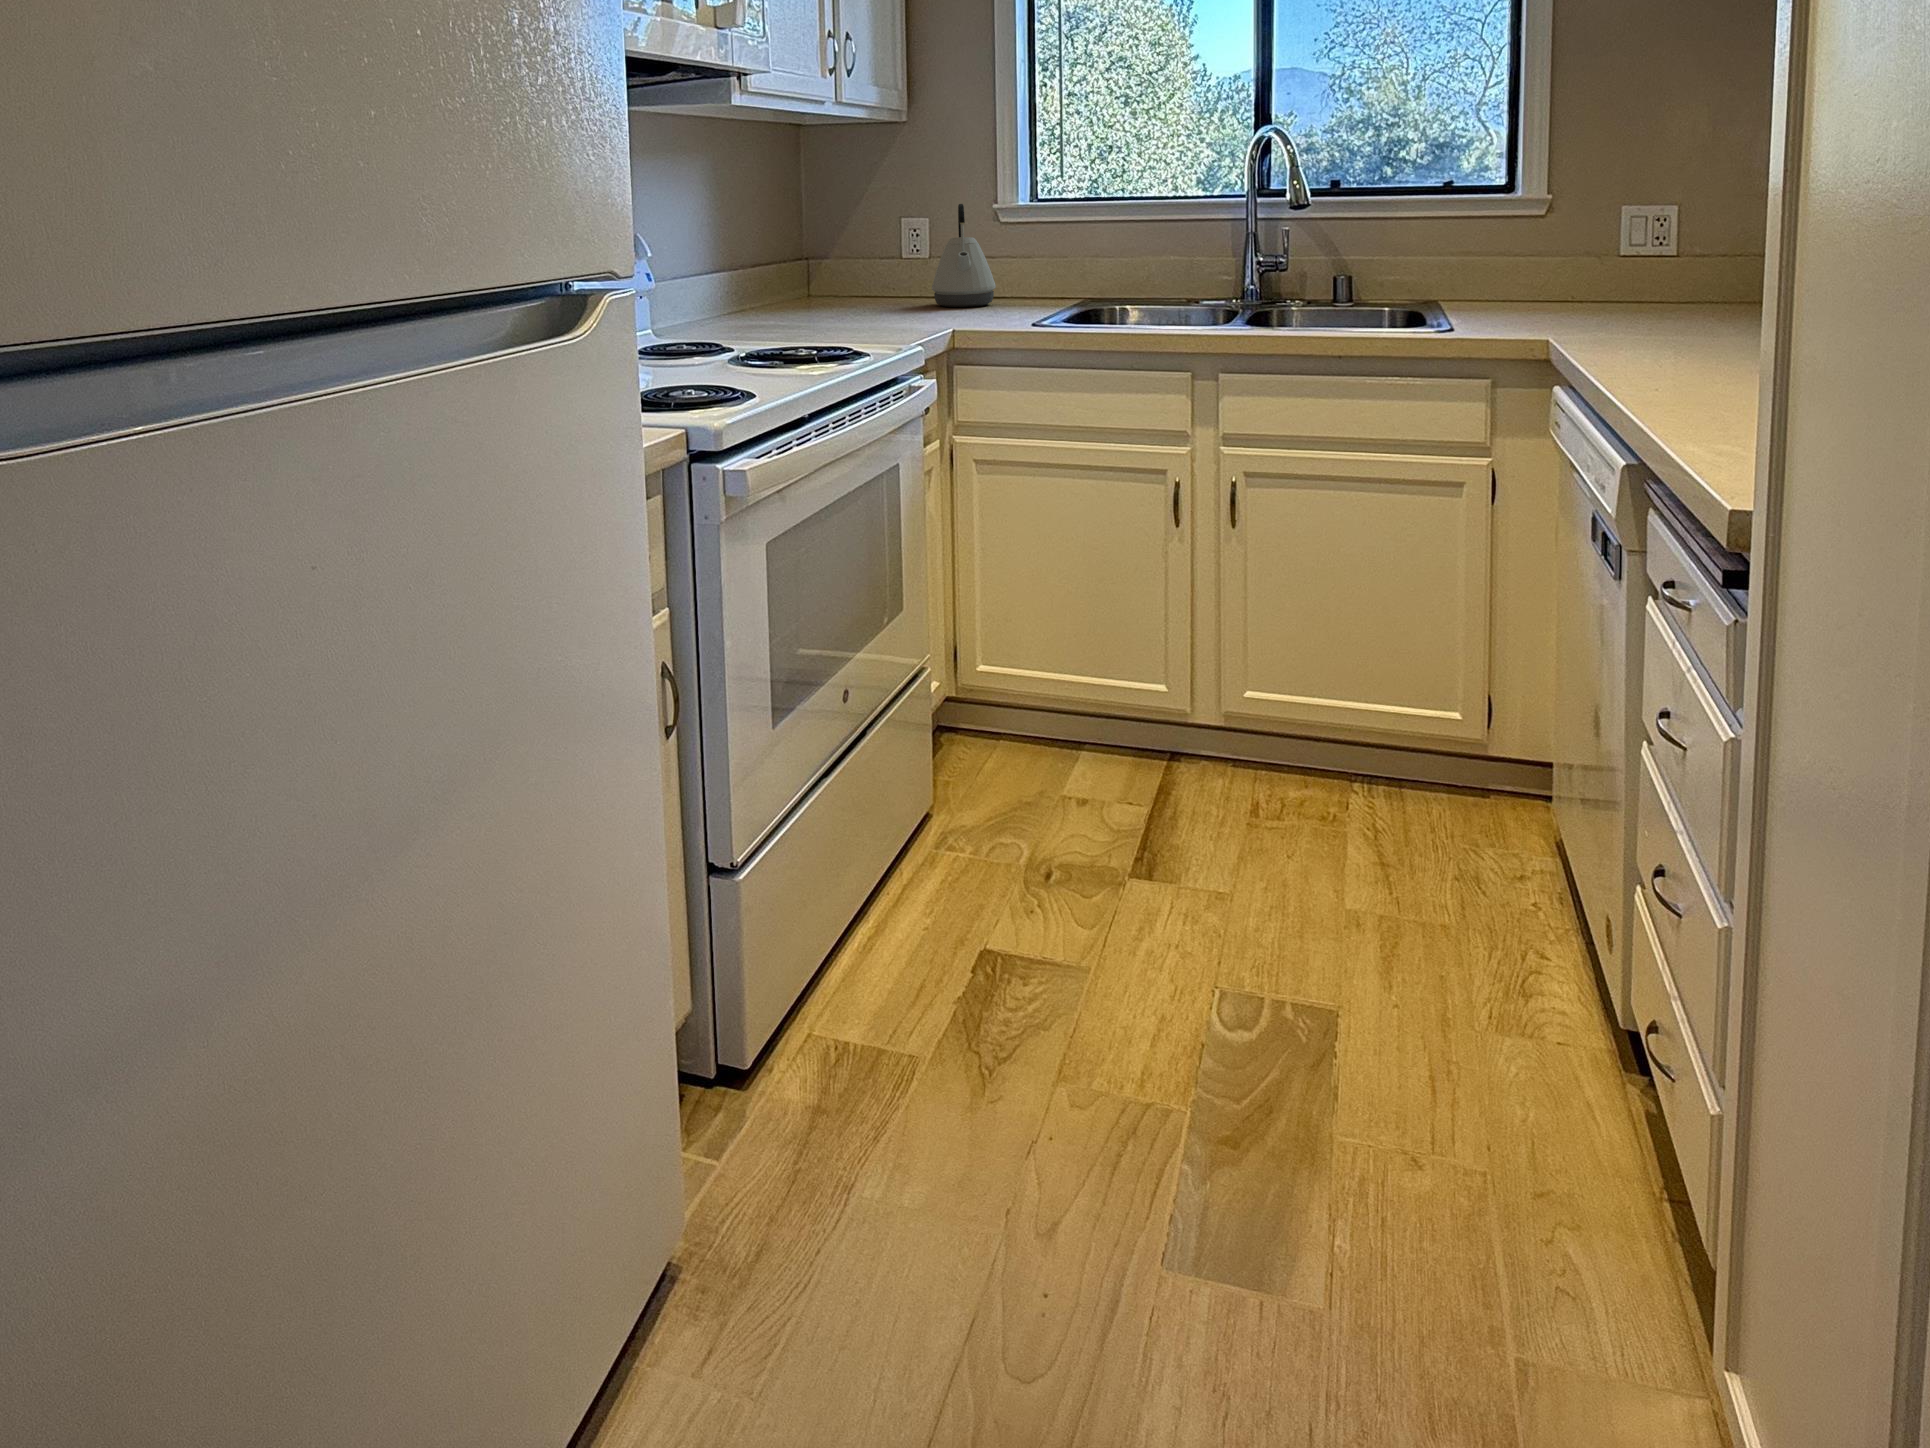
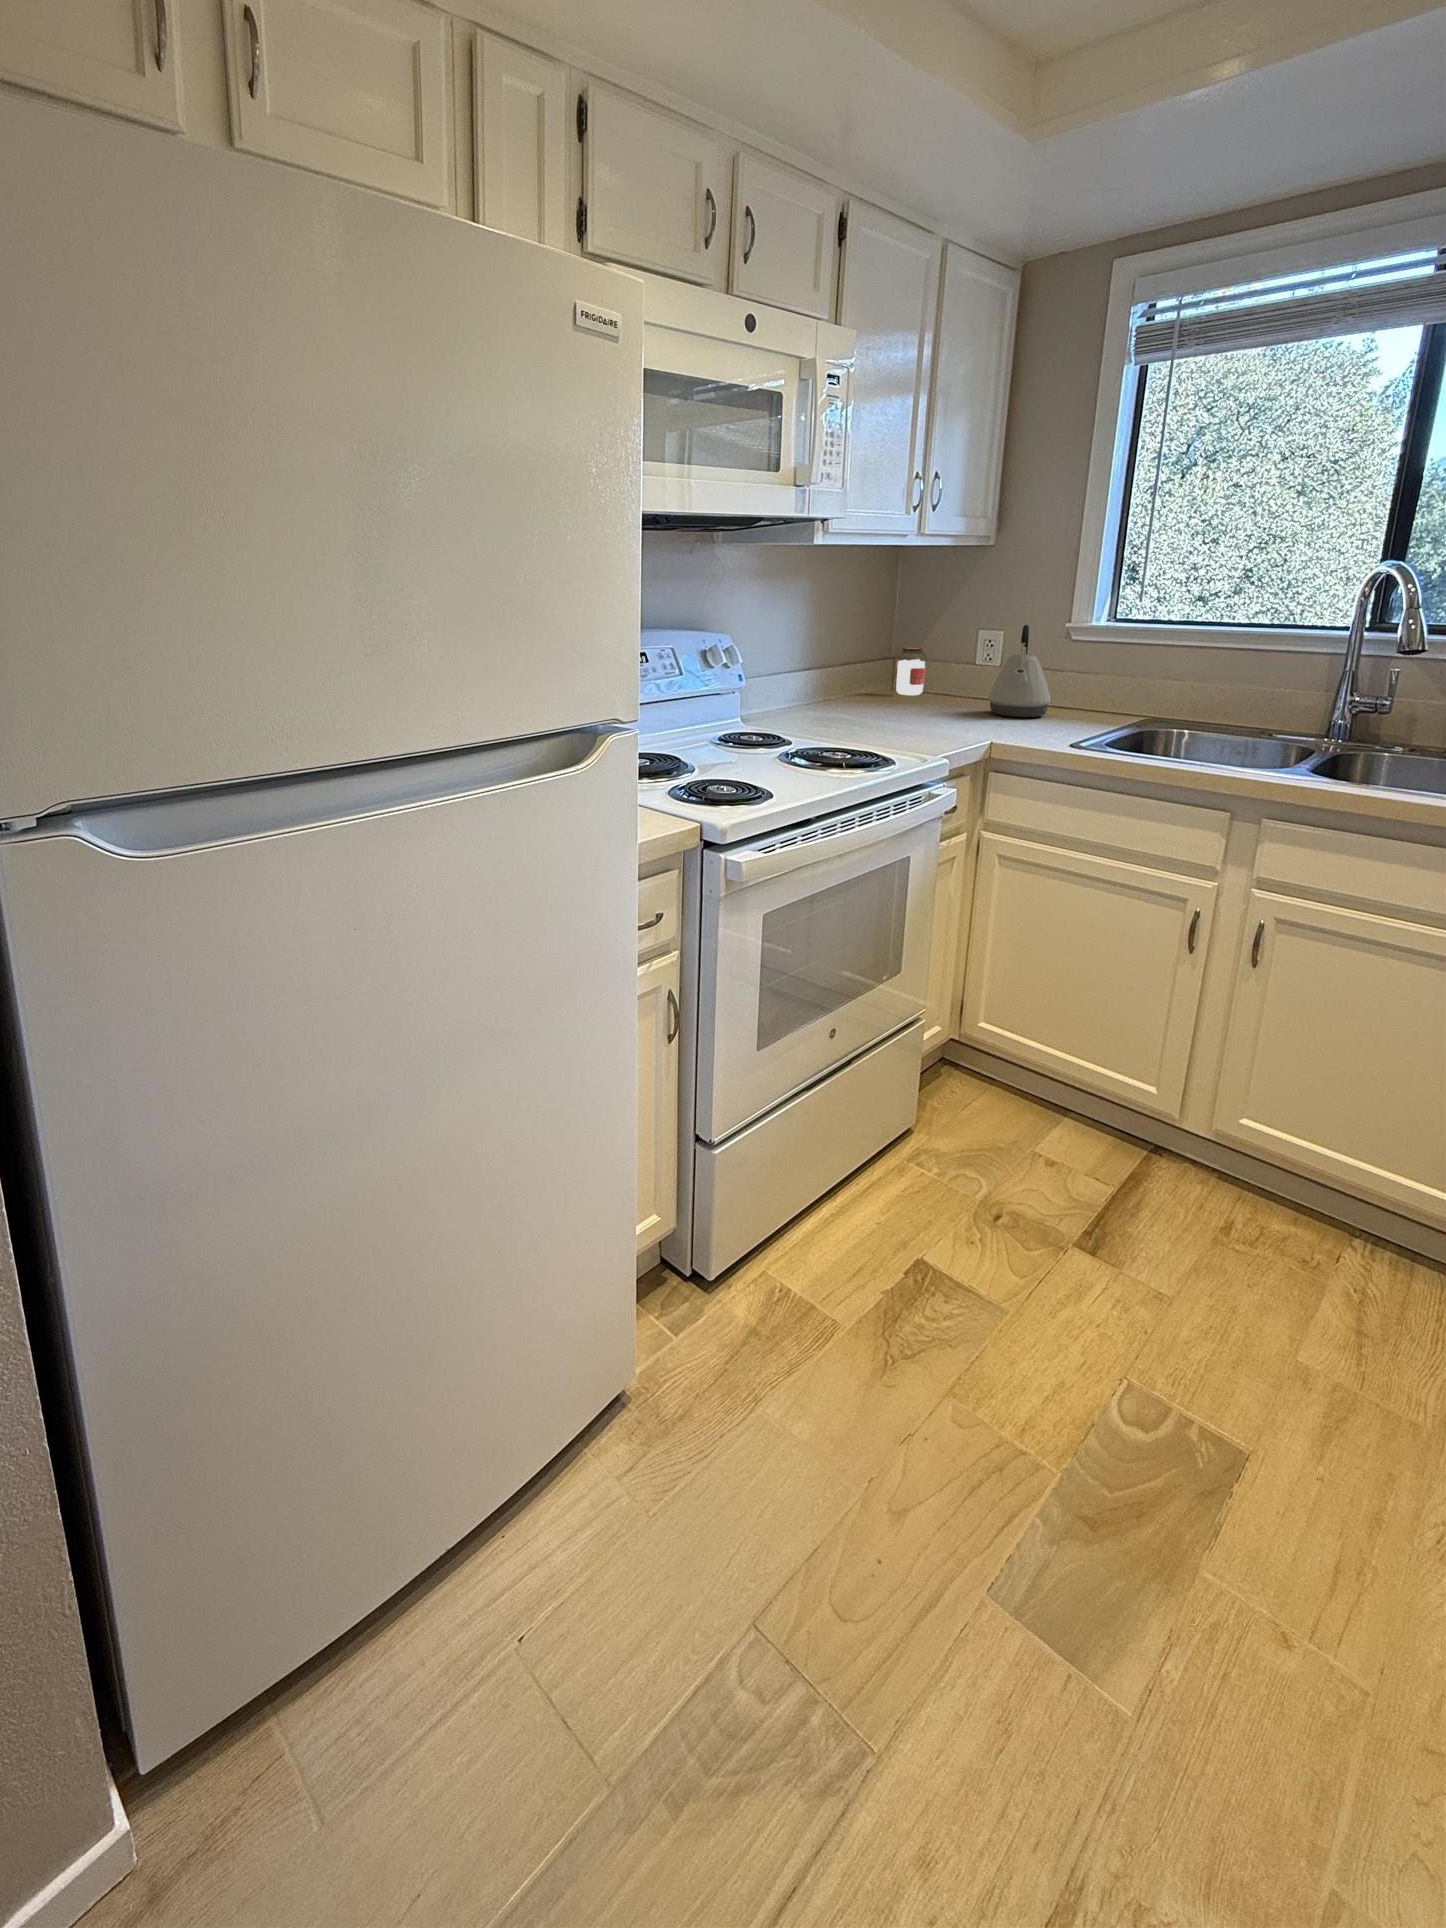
jar: none [819,241,853,299] -> present [896,648,927,695]

